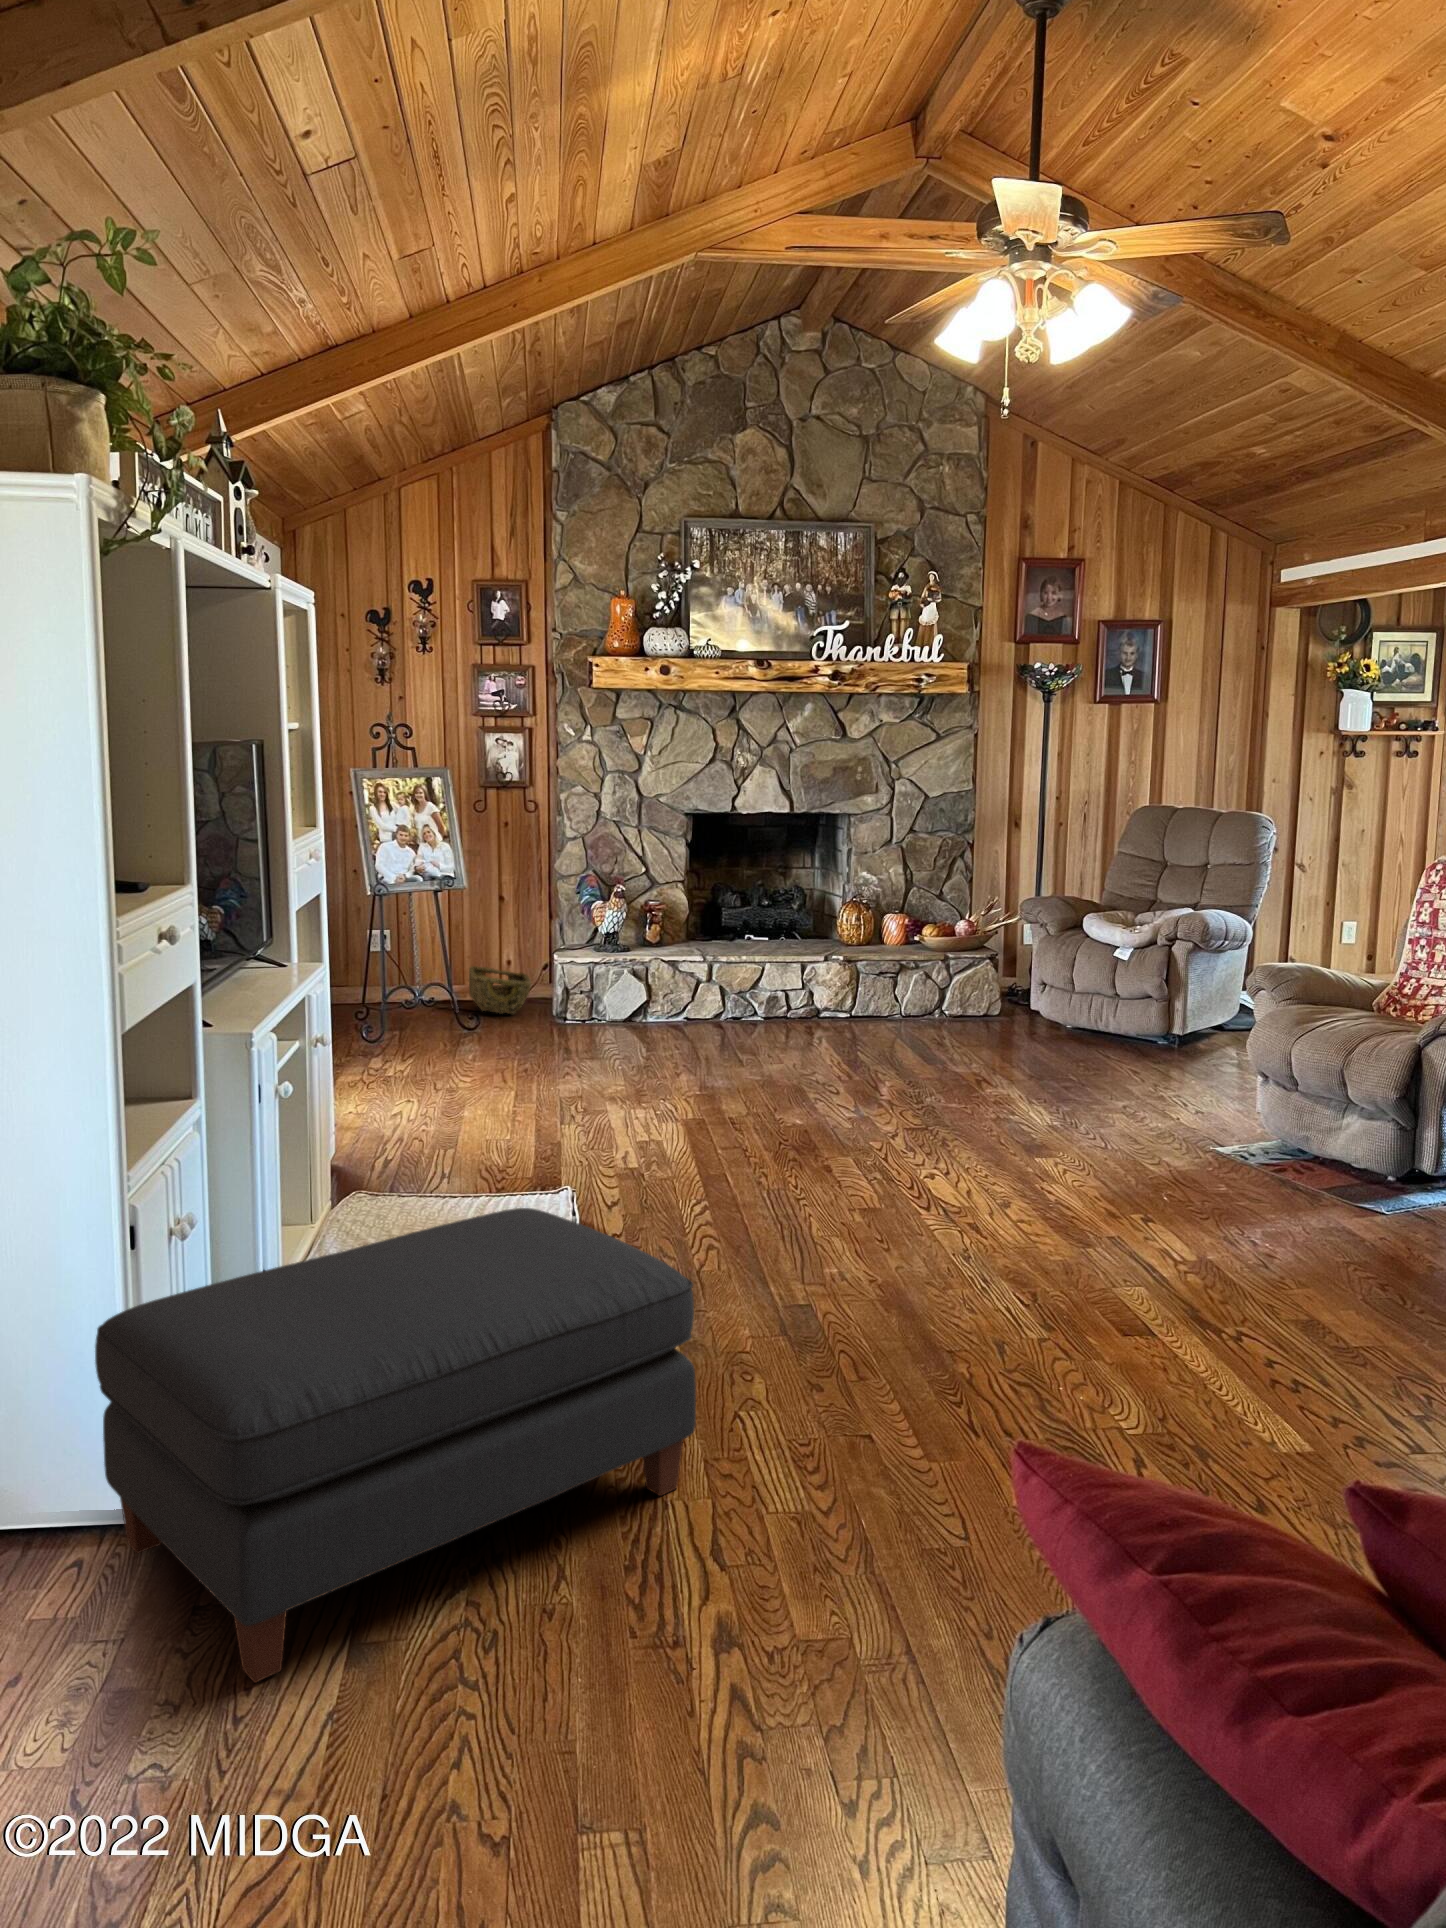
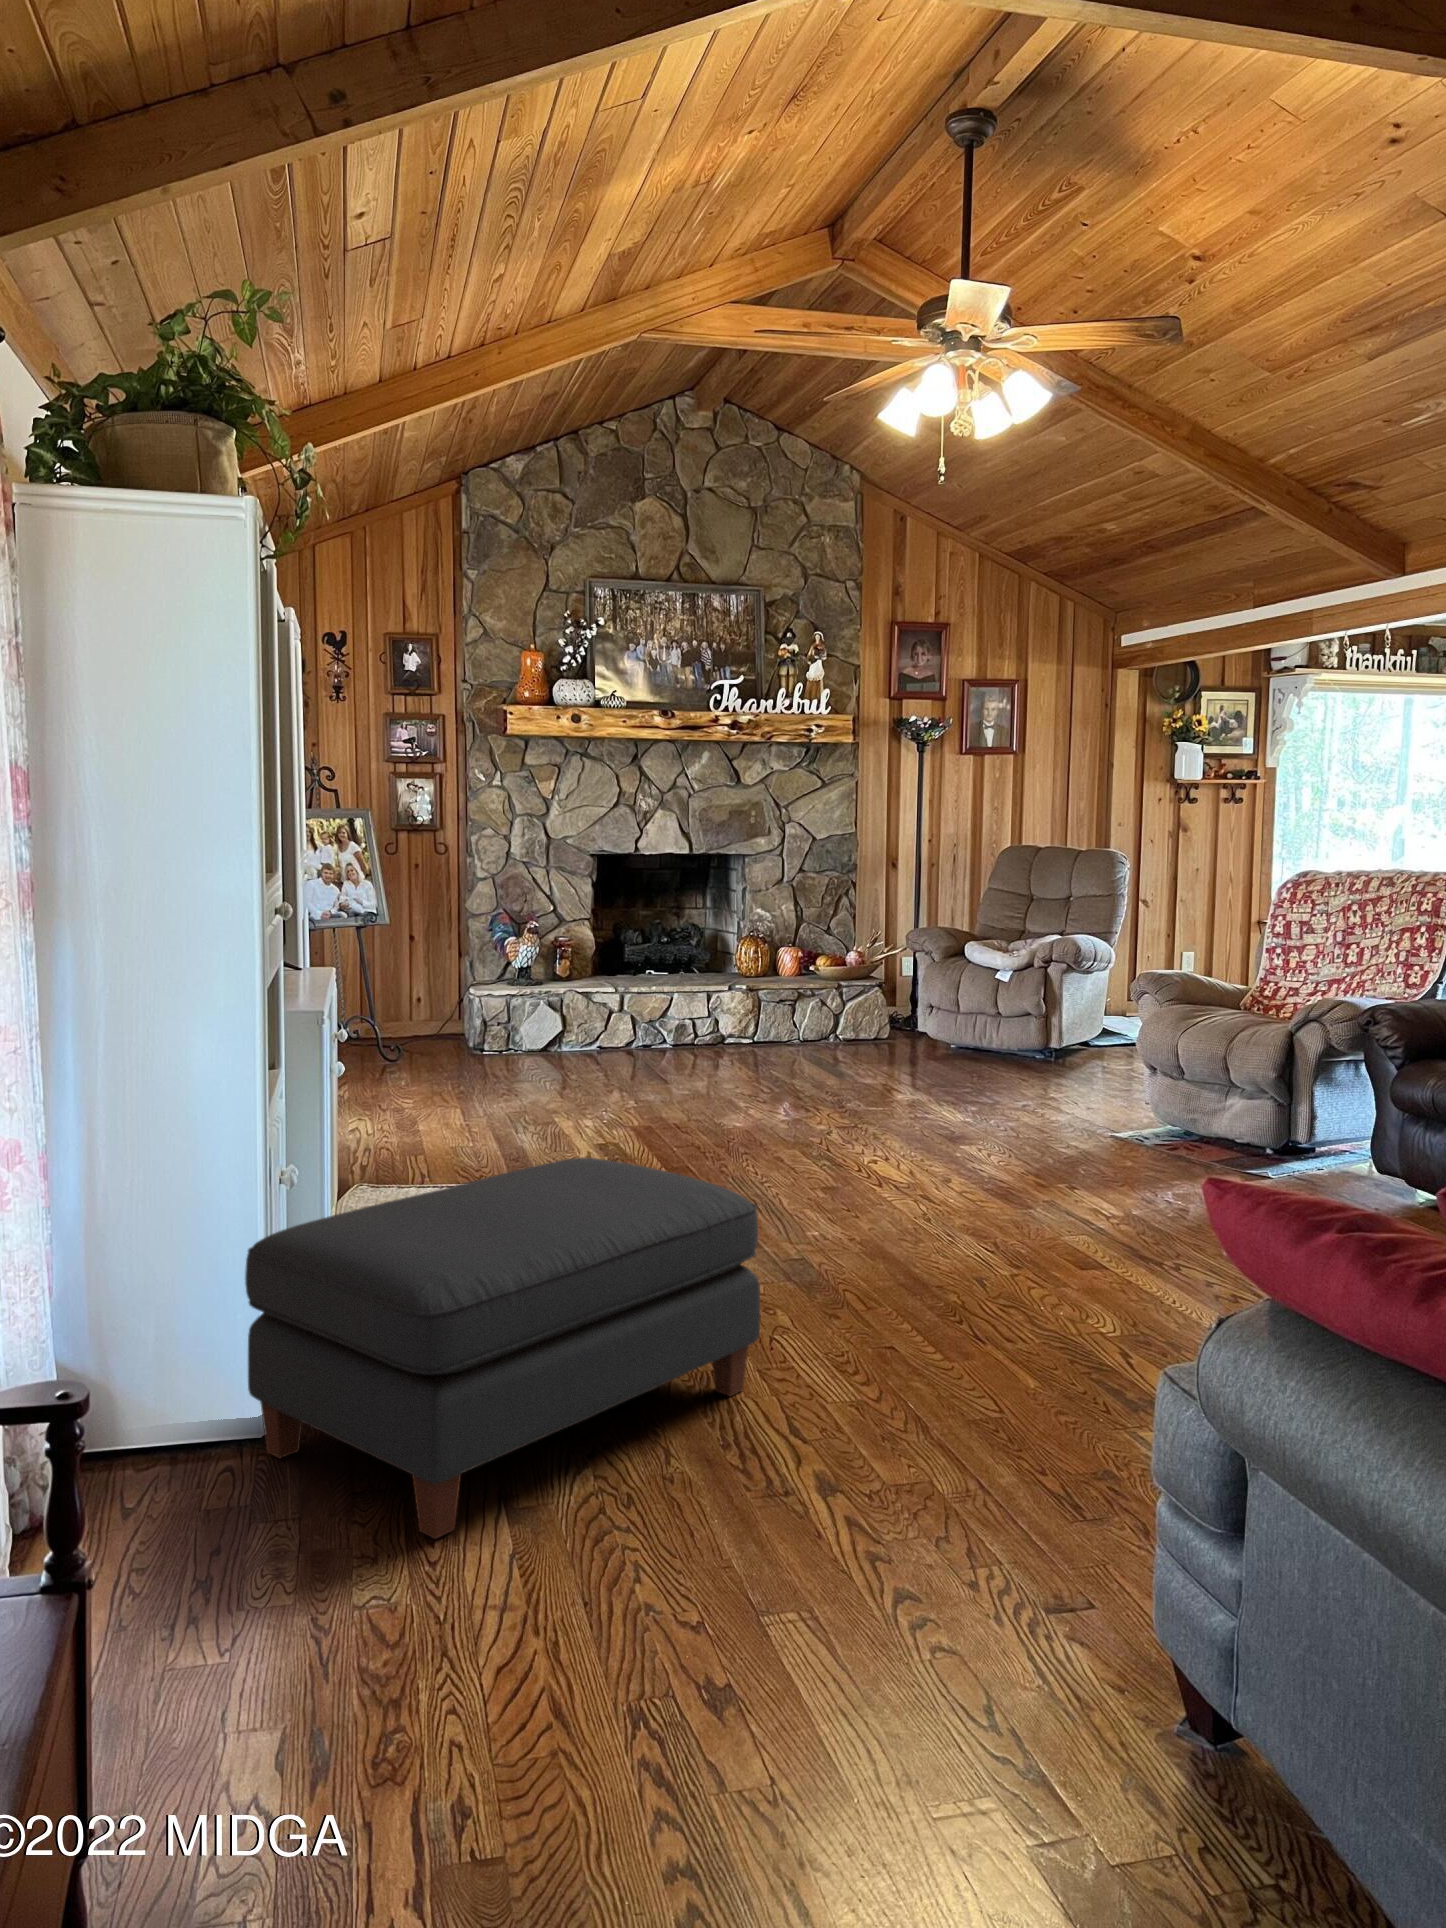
woven basket: present [469,966,531,1014] -> none [383,1002,449,1047]

